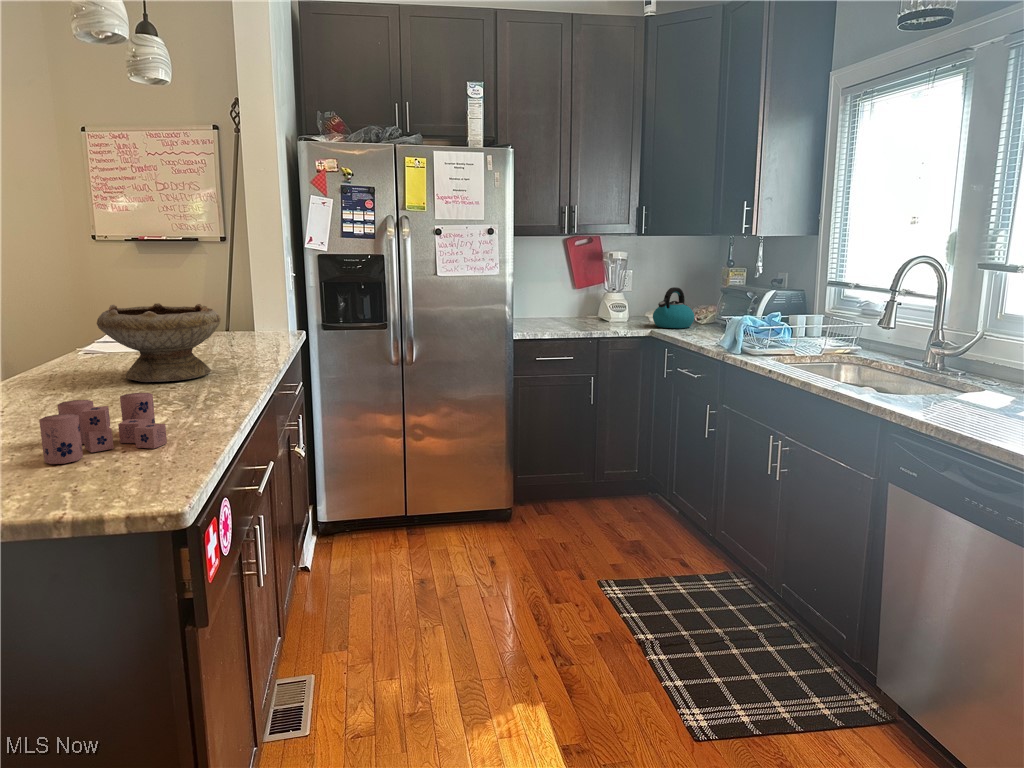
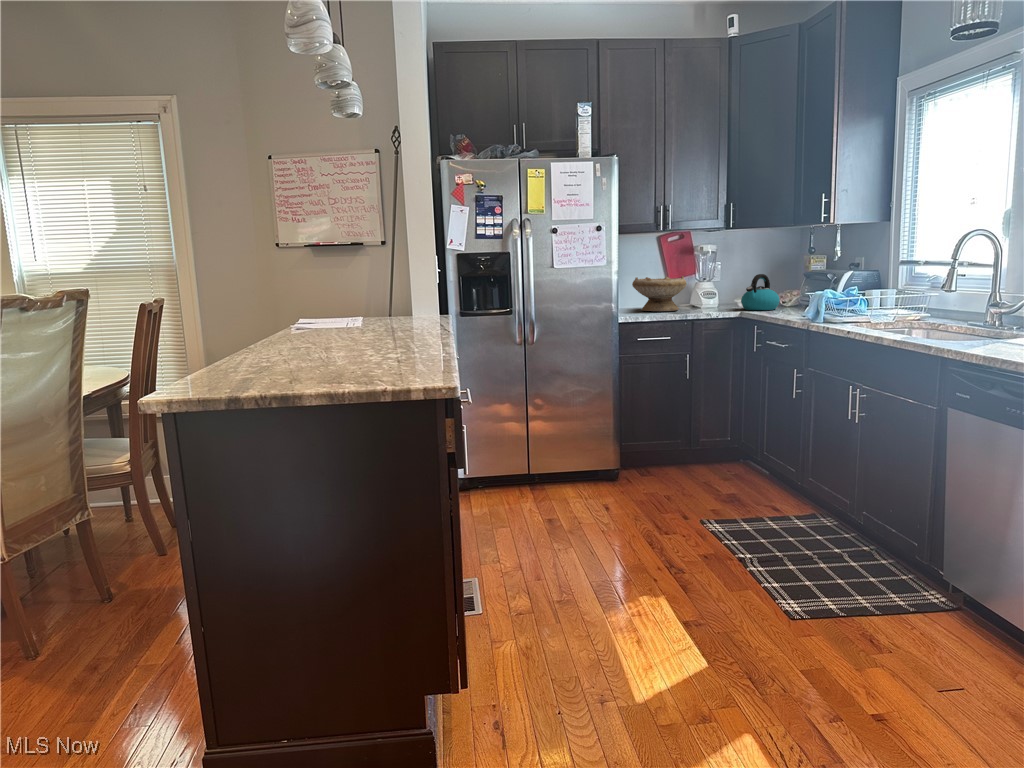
bowl: present [97,303,221,382] -> present [632,276,687,311]
candle: present [39,393,167,464] -> none [341,335,413,373]

